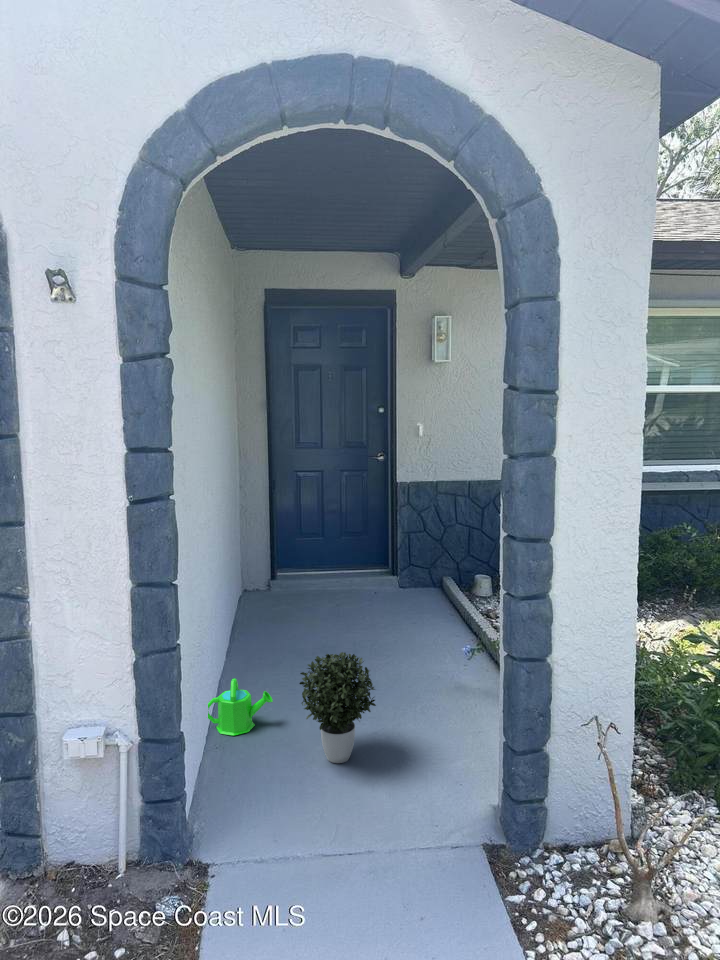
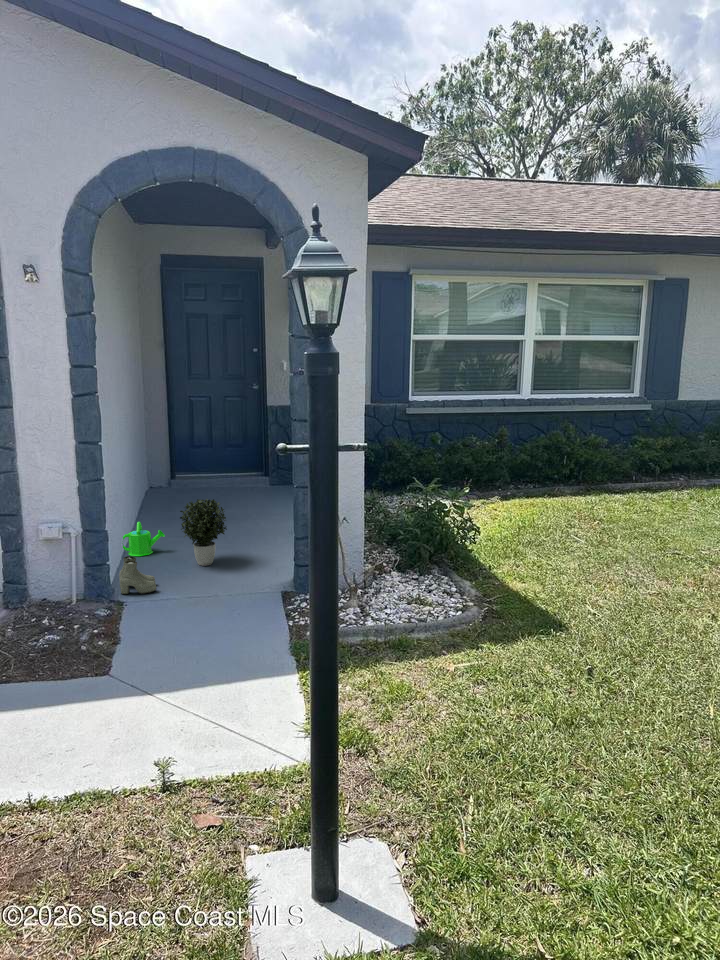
boots: none [202,767,265,843] -> present [119,556,156,594]

